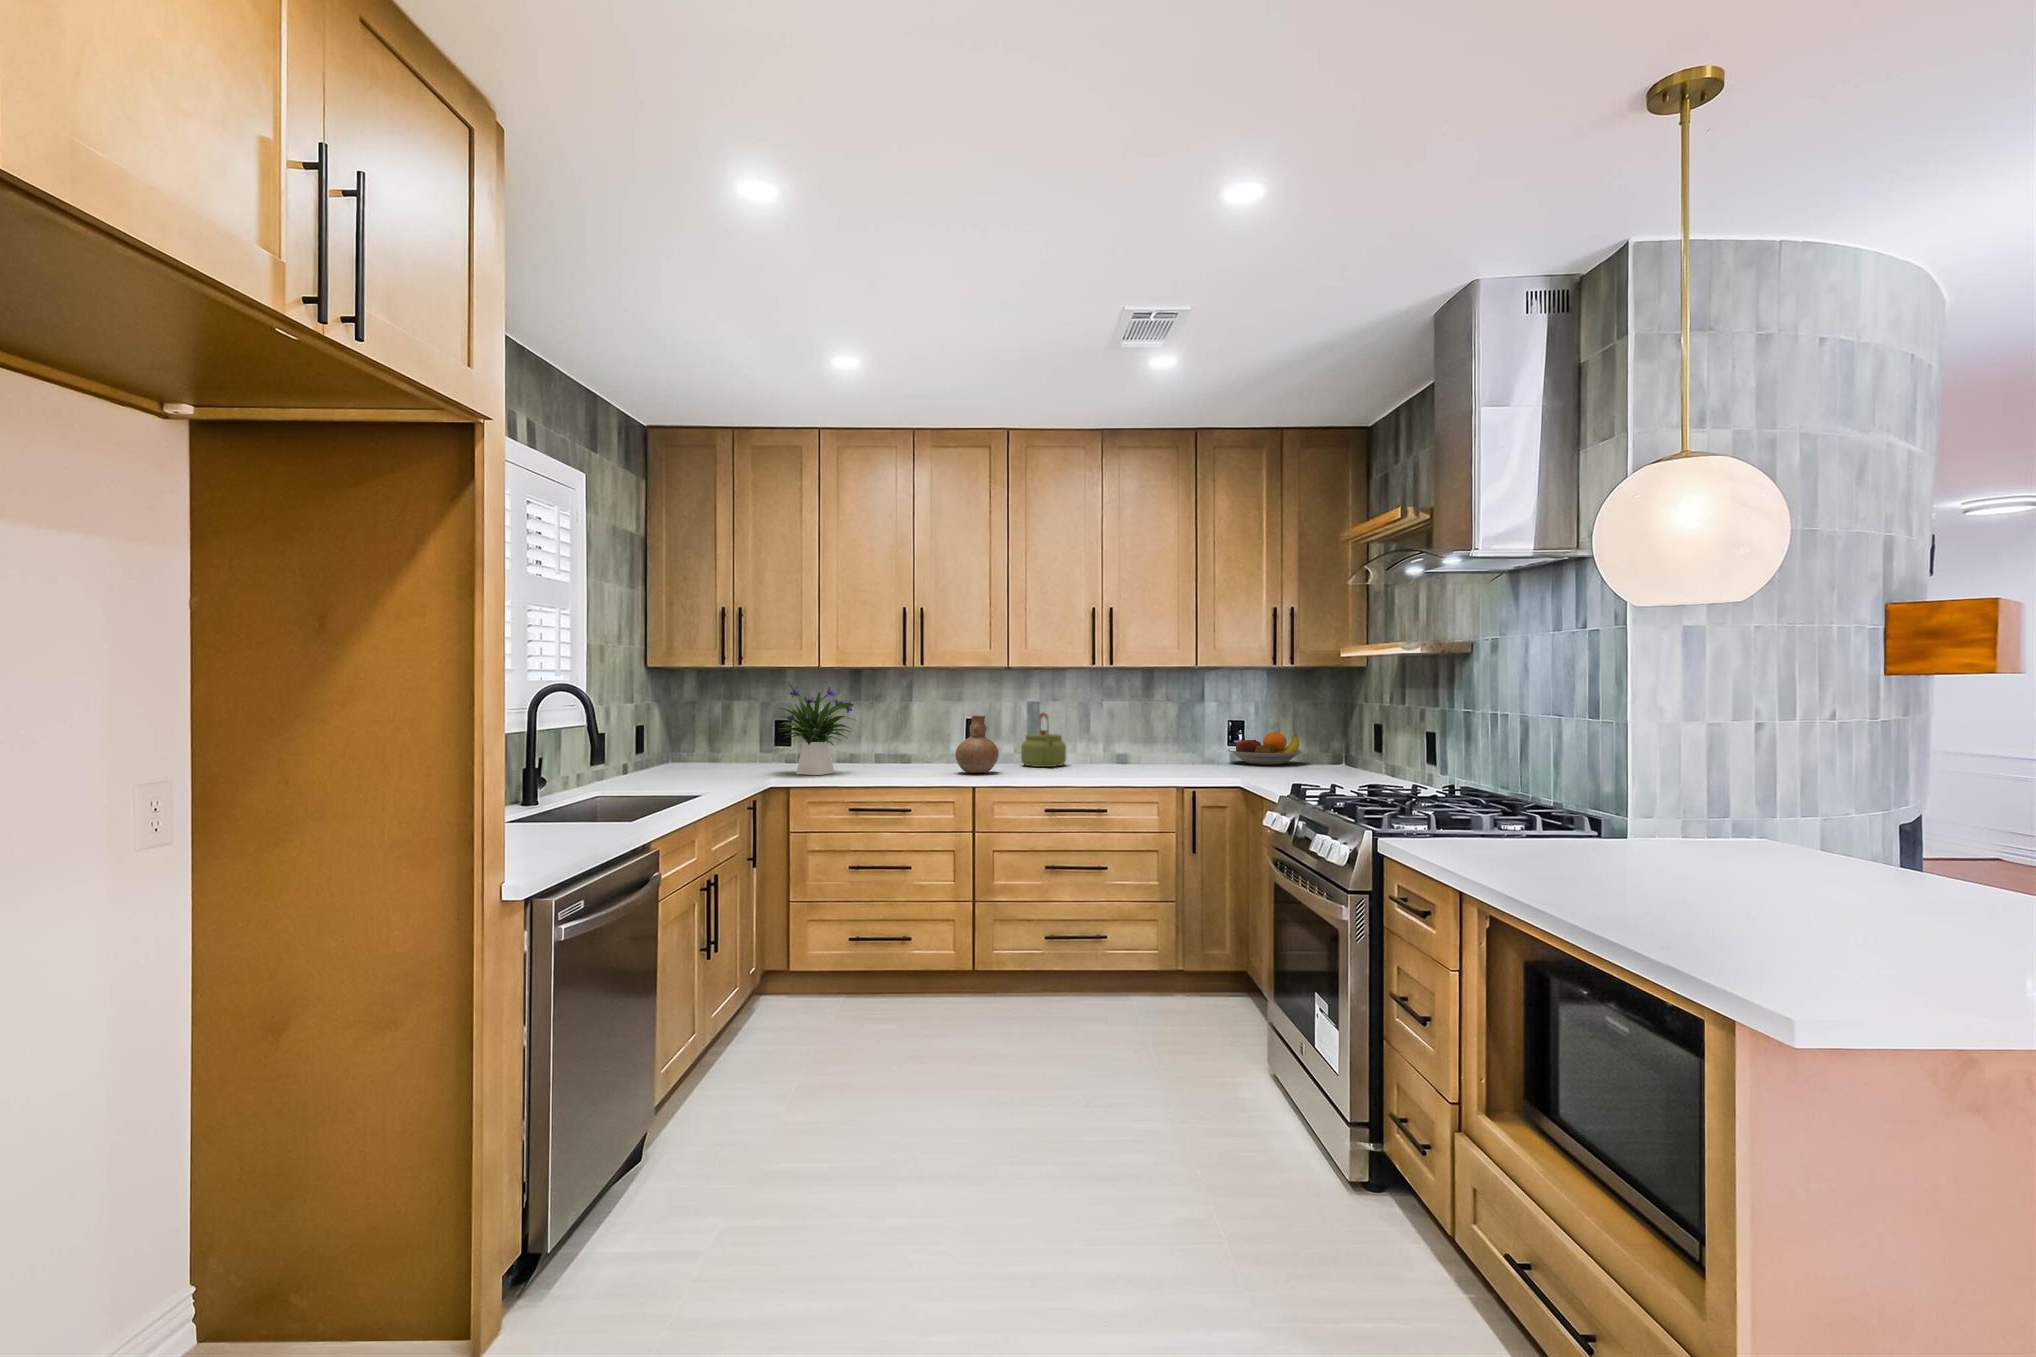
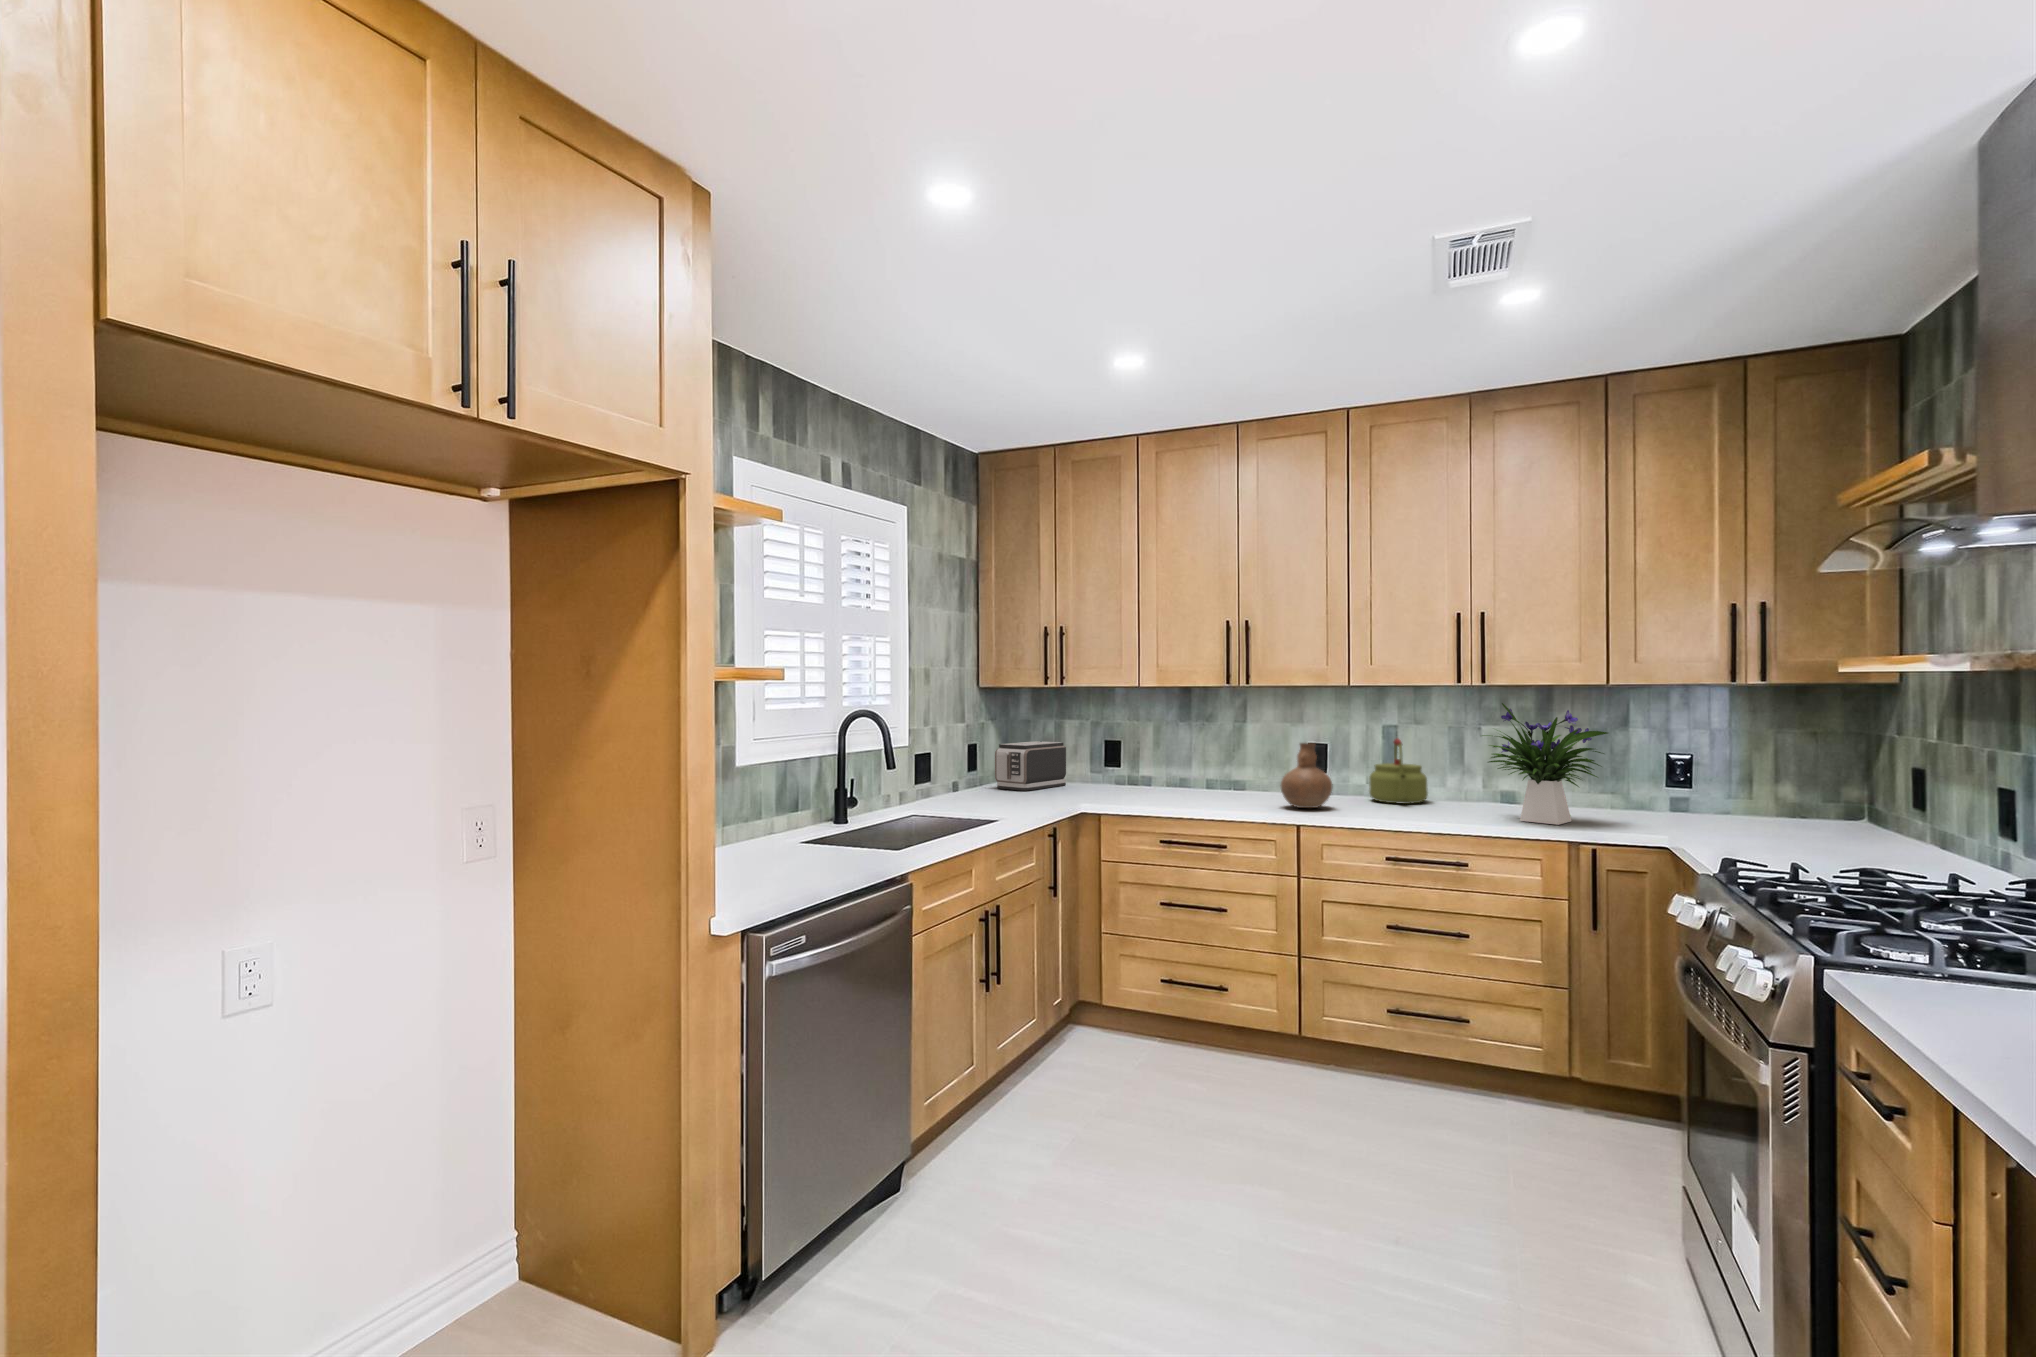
flower arrangement: present [766,683,854,775] -> present [1482,703,1608,825]
toaster: none [664,723,737,771] -> present [995,741,1066,791]
fruit bowl: present [1228,732,1303,765] -> none [1665,772,1791,816]

